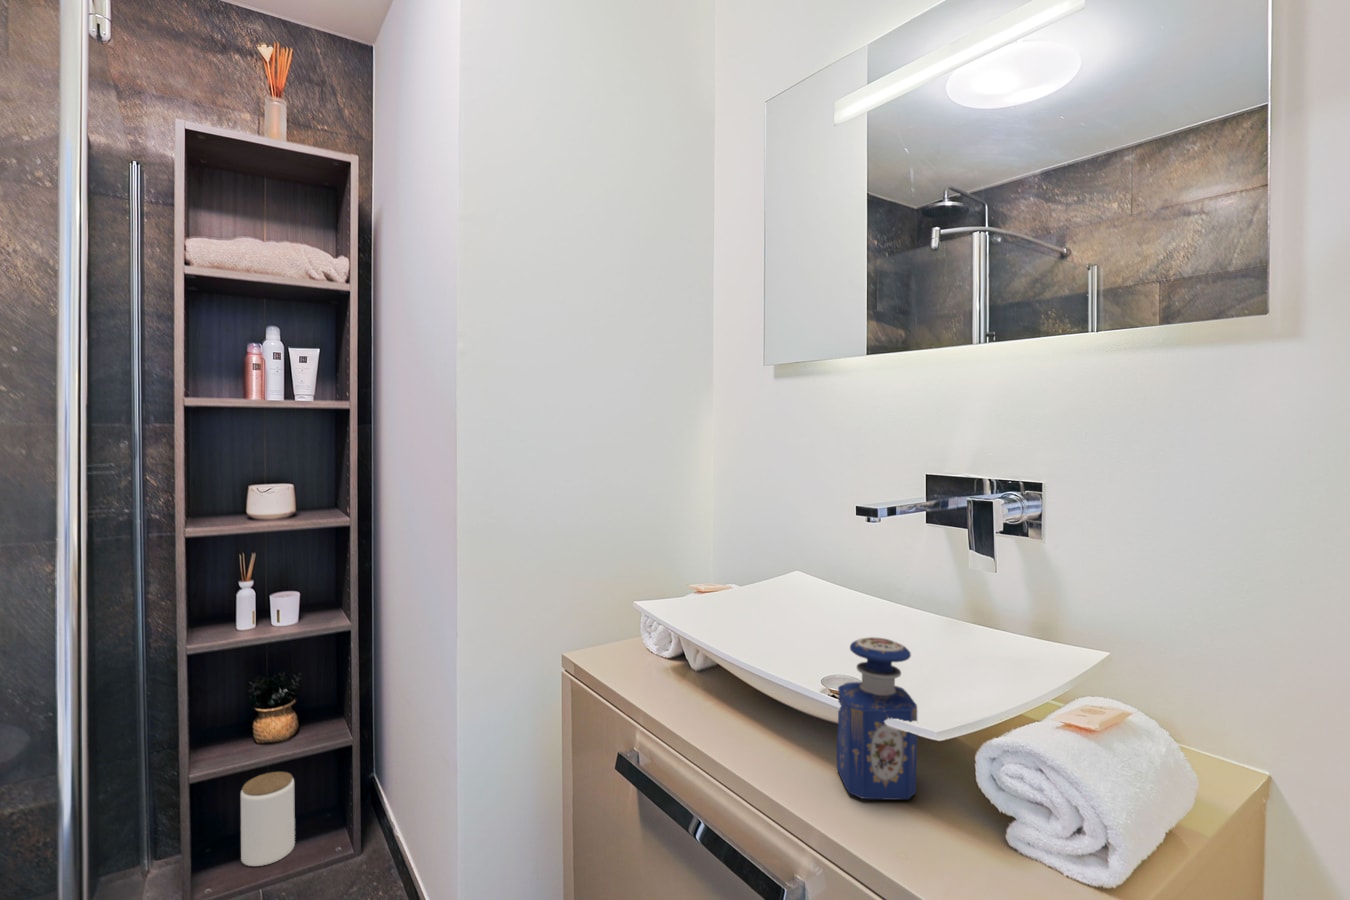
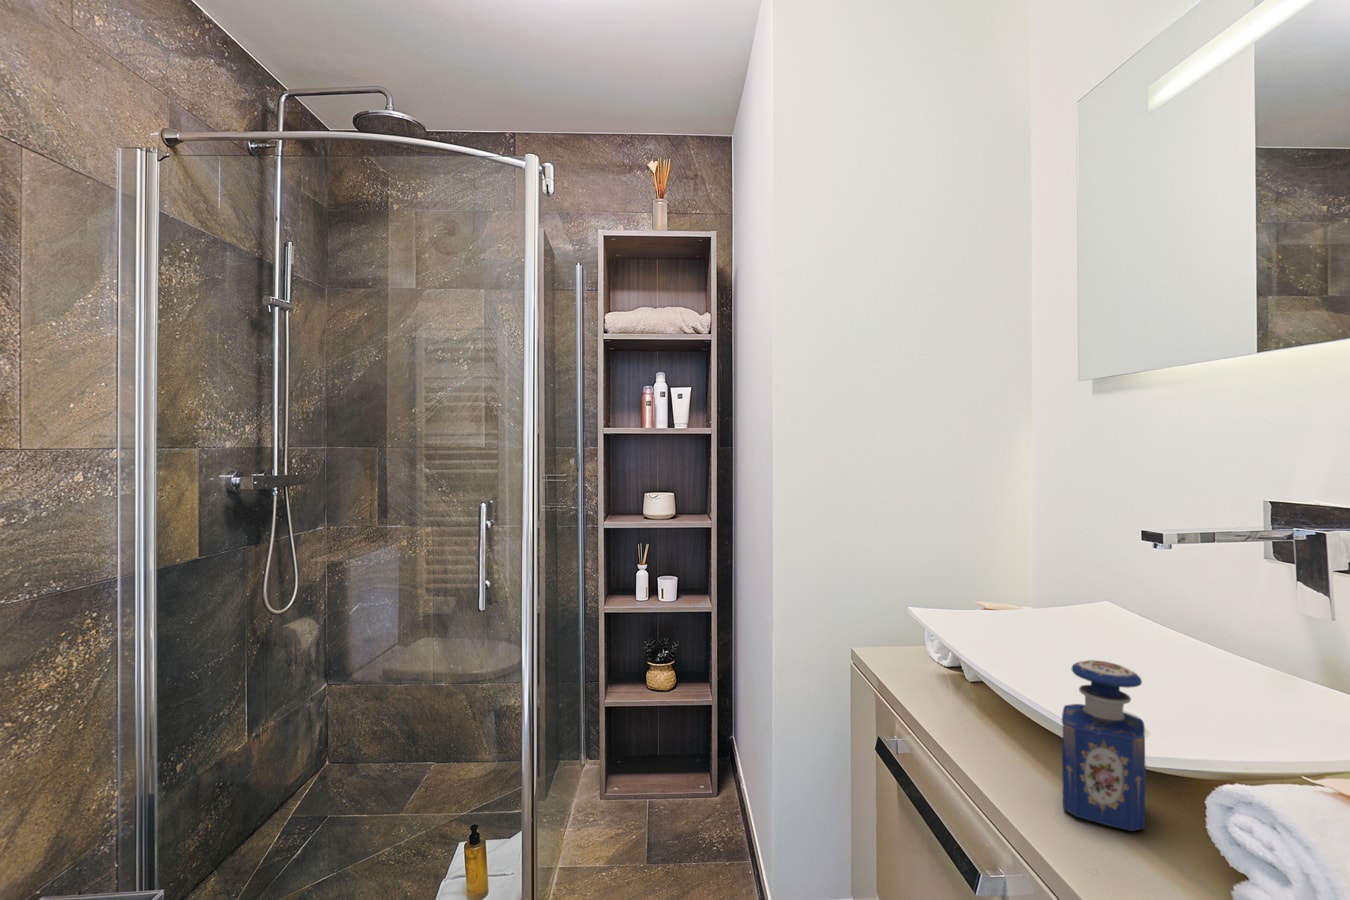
jar: present [241,772,295,866] -> none [638,714,673,784]

